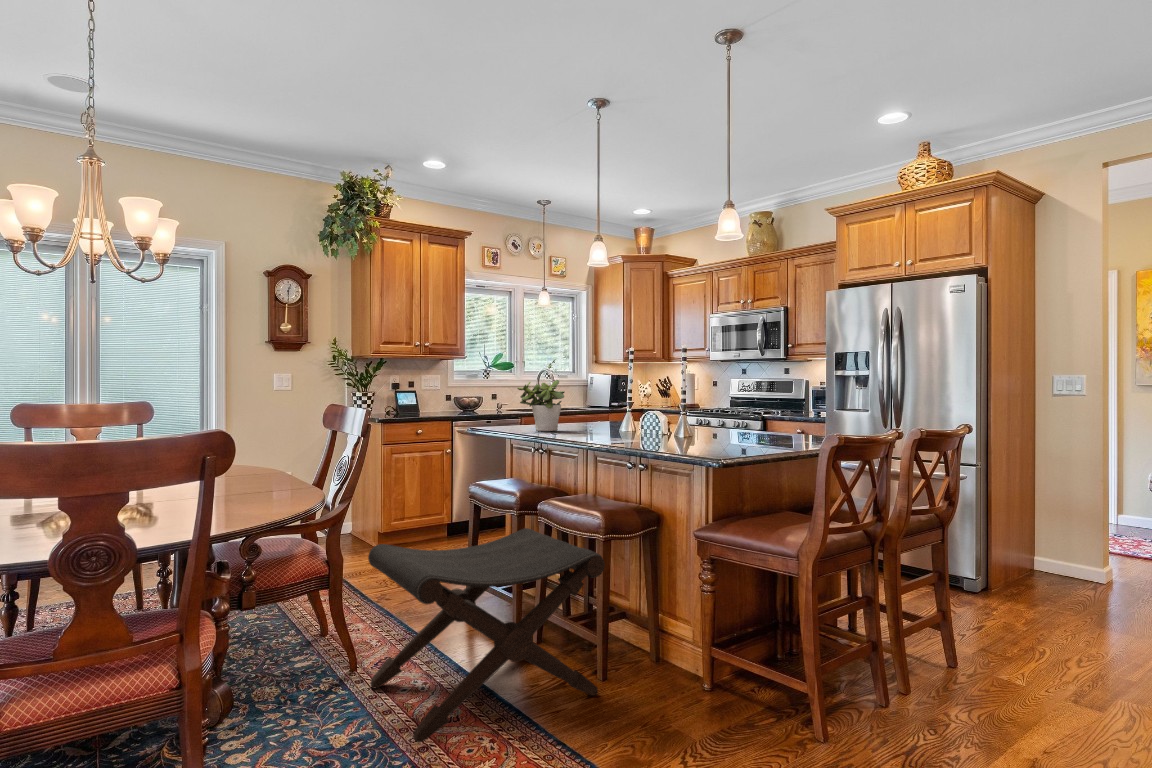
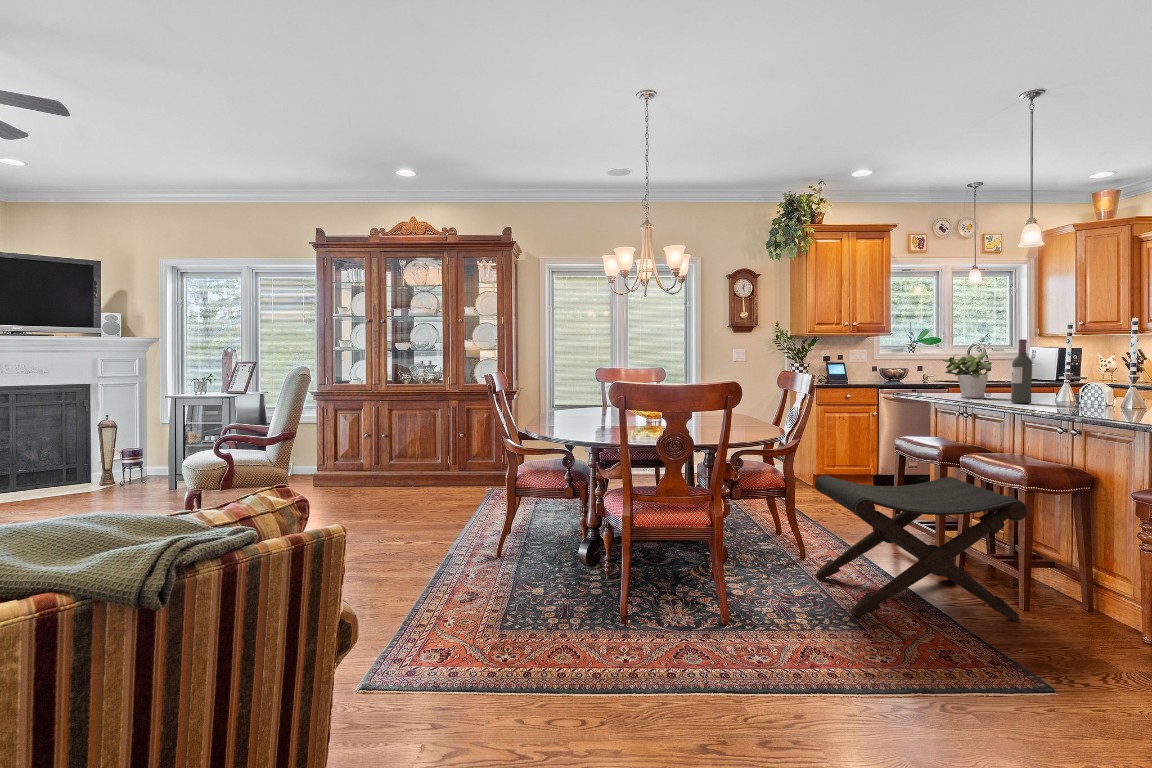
wine bottle: none [584,367,602,437] -> present [1011,339,1032,403]

